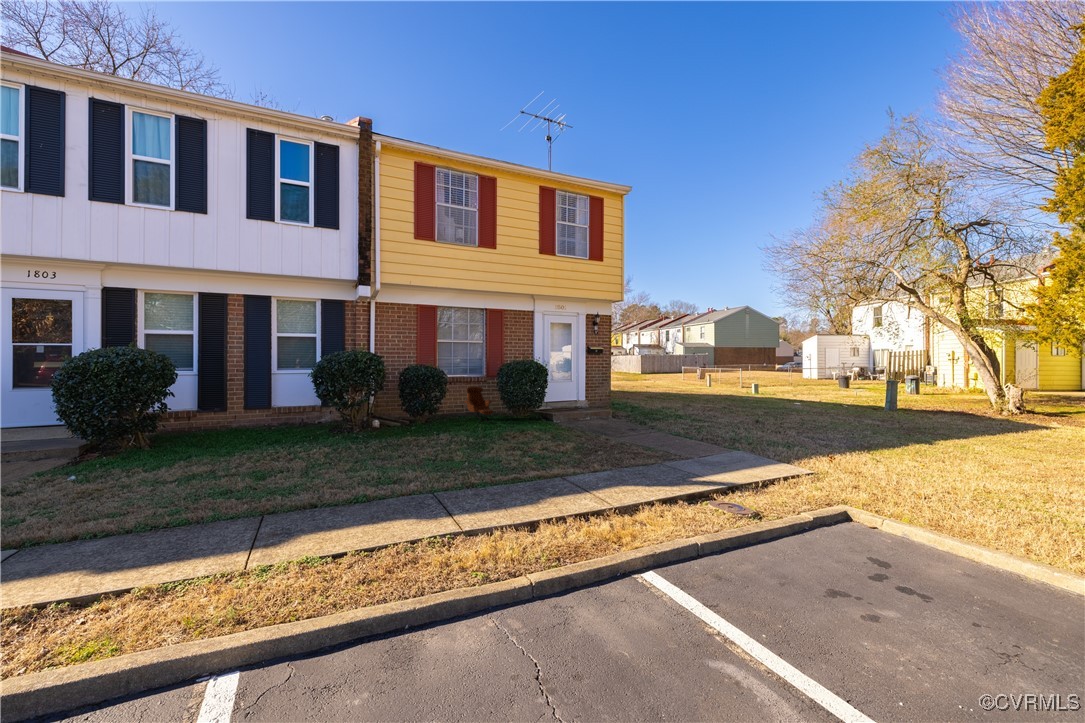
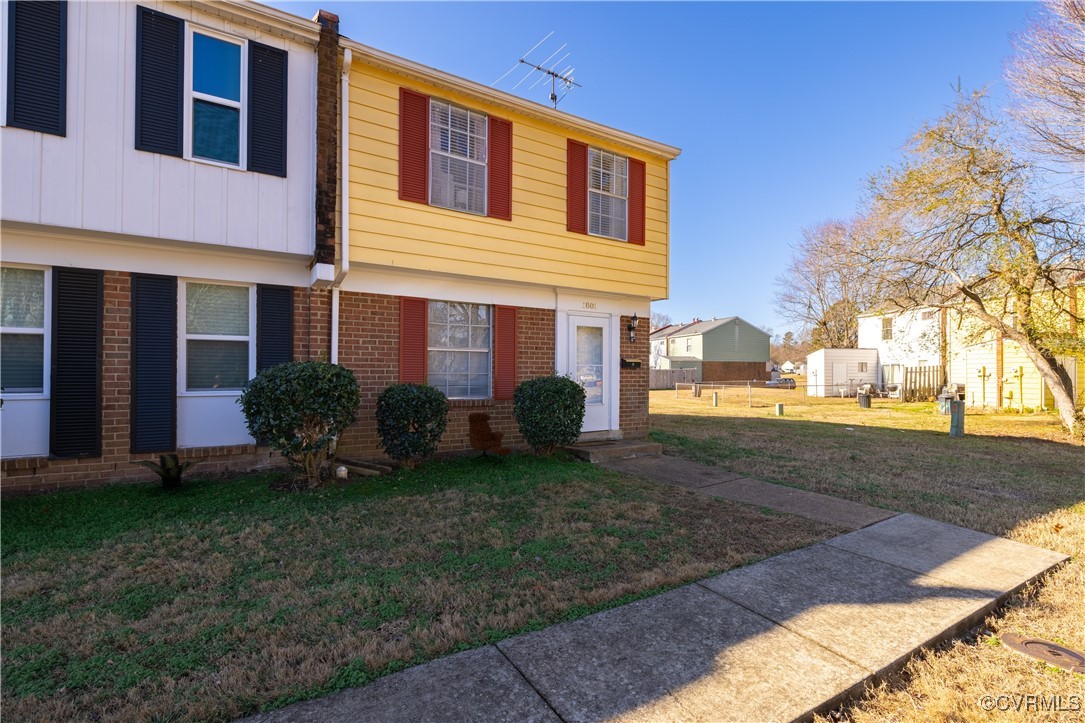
potted plant: none [245,410,291,430] -> present [129,454,206,487]

